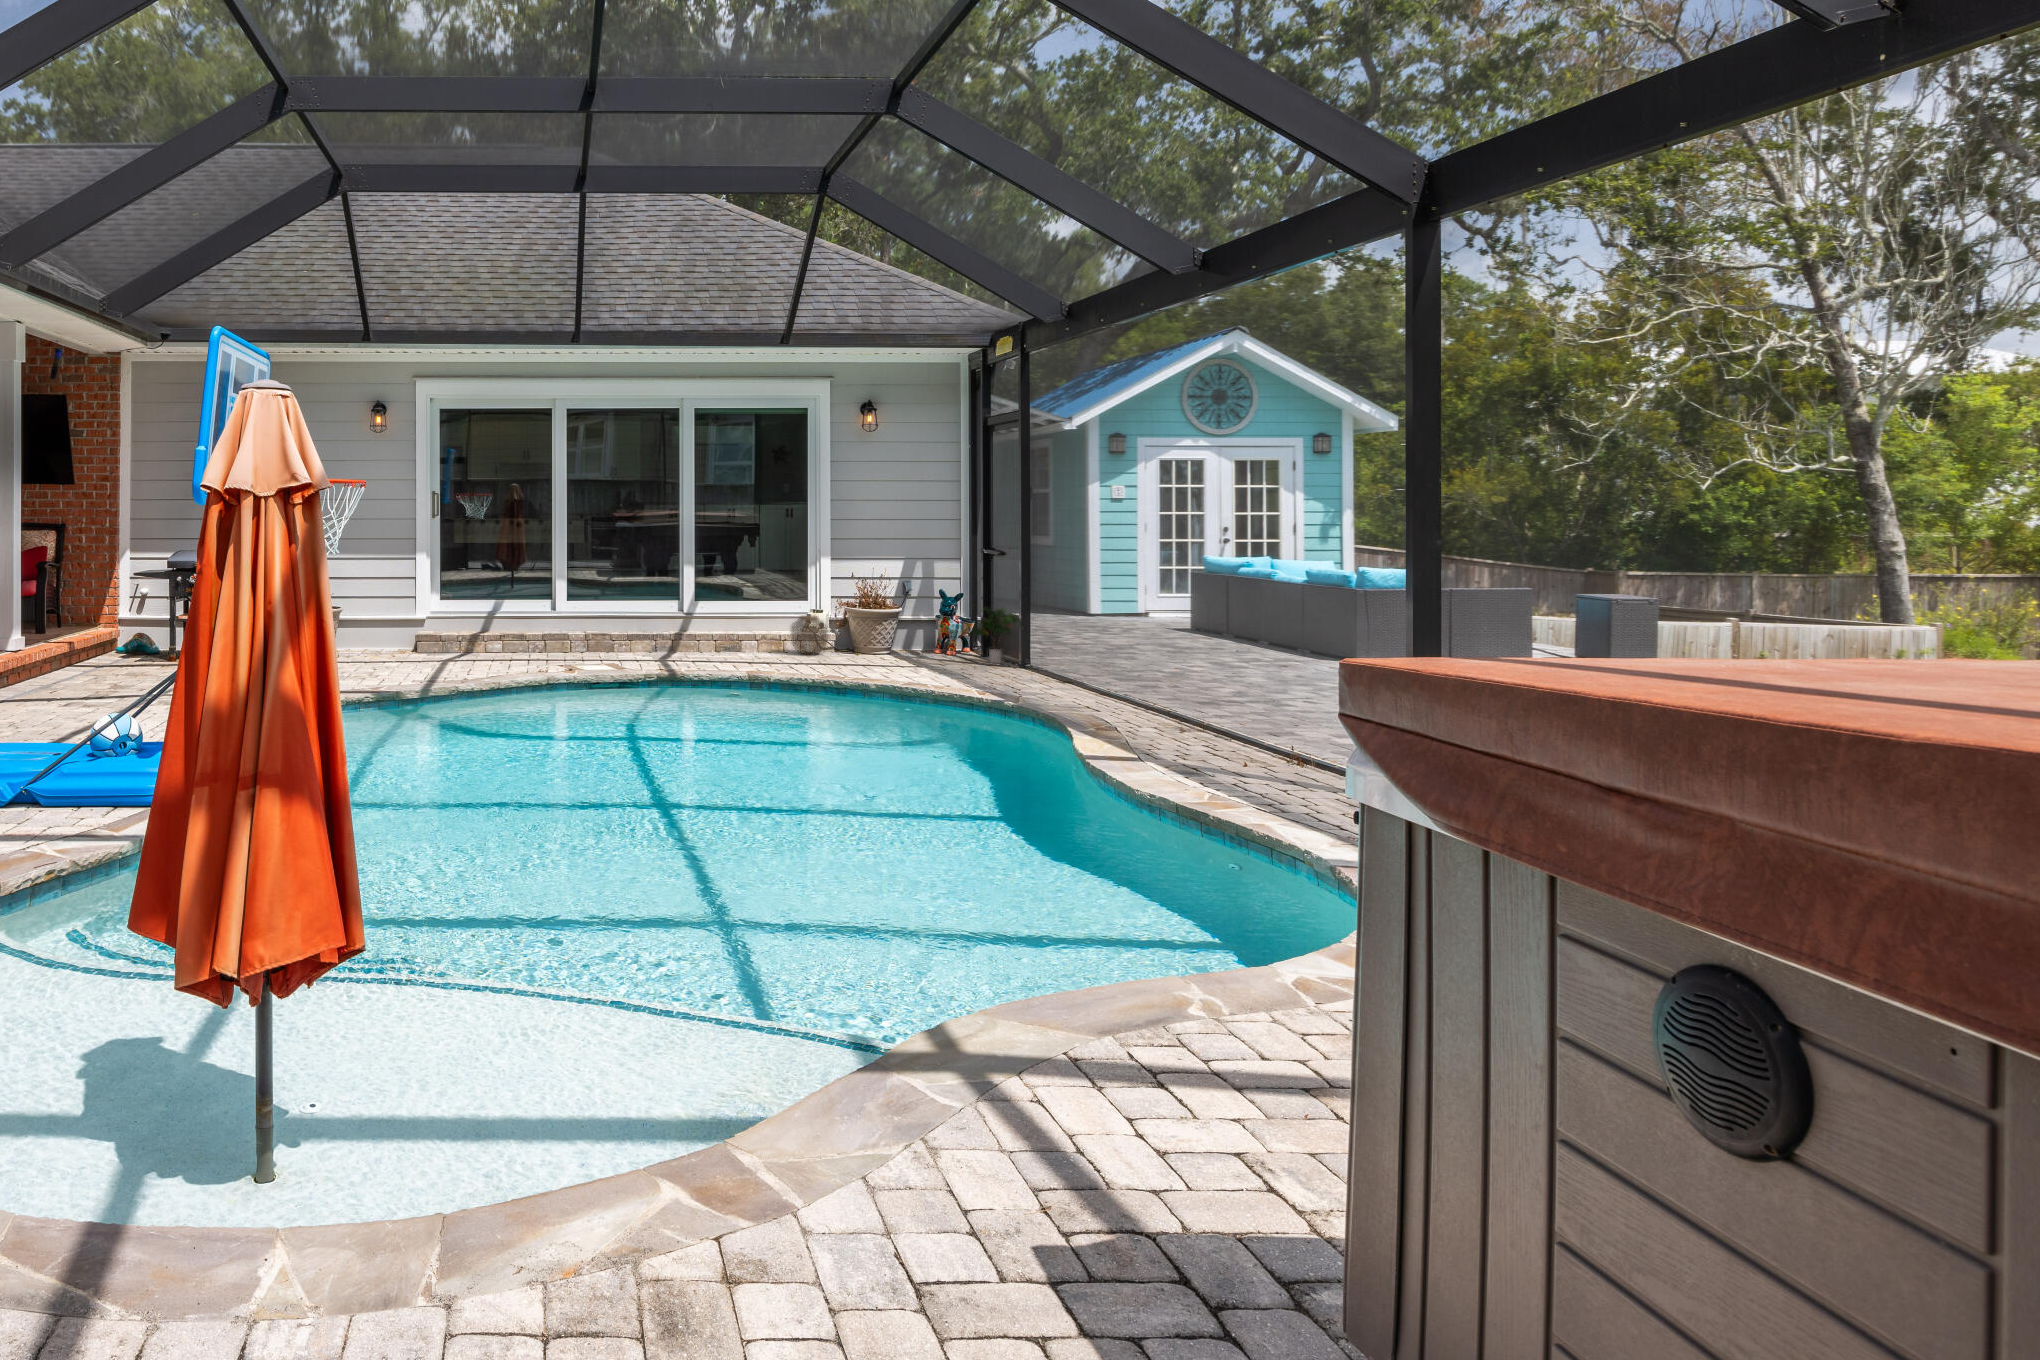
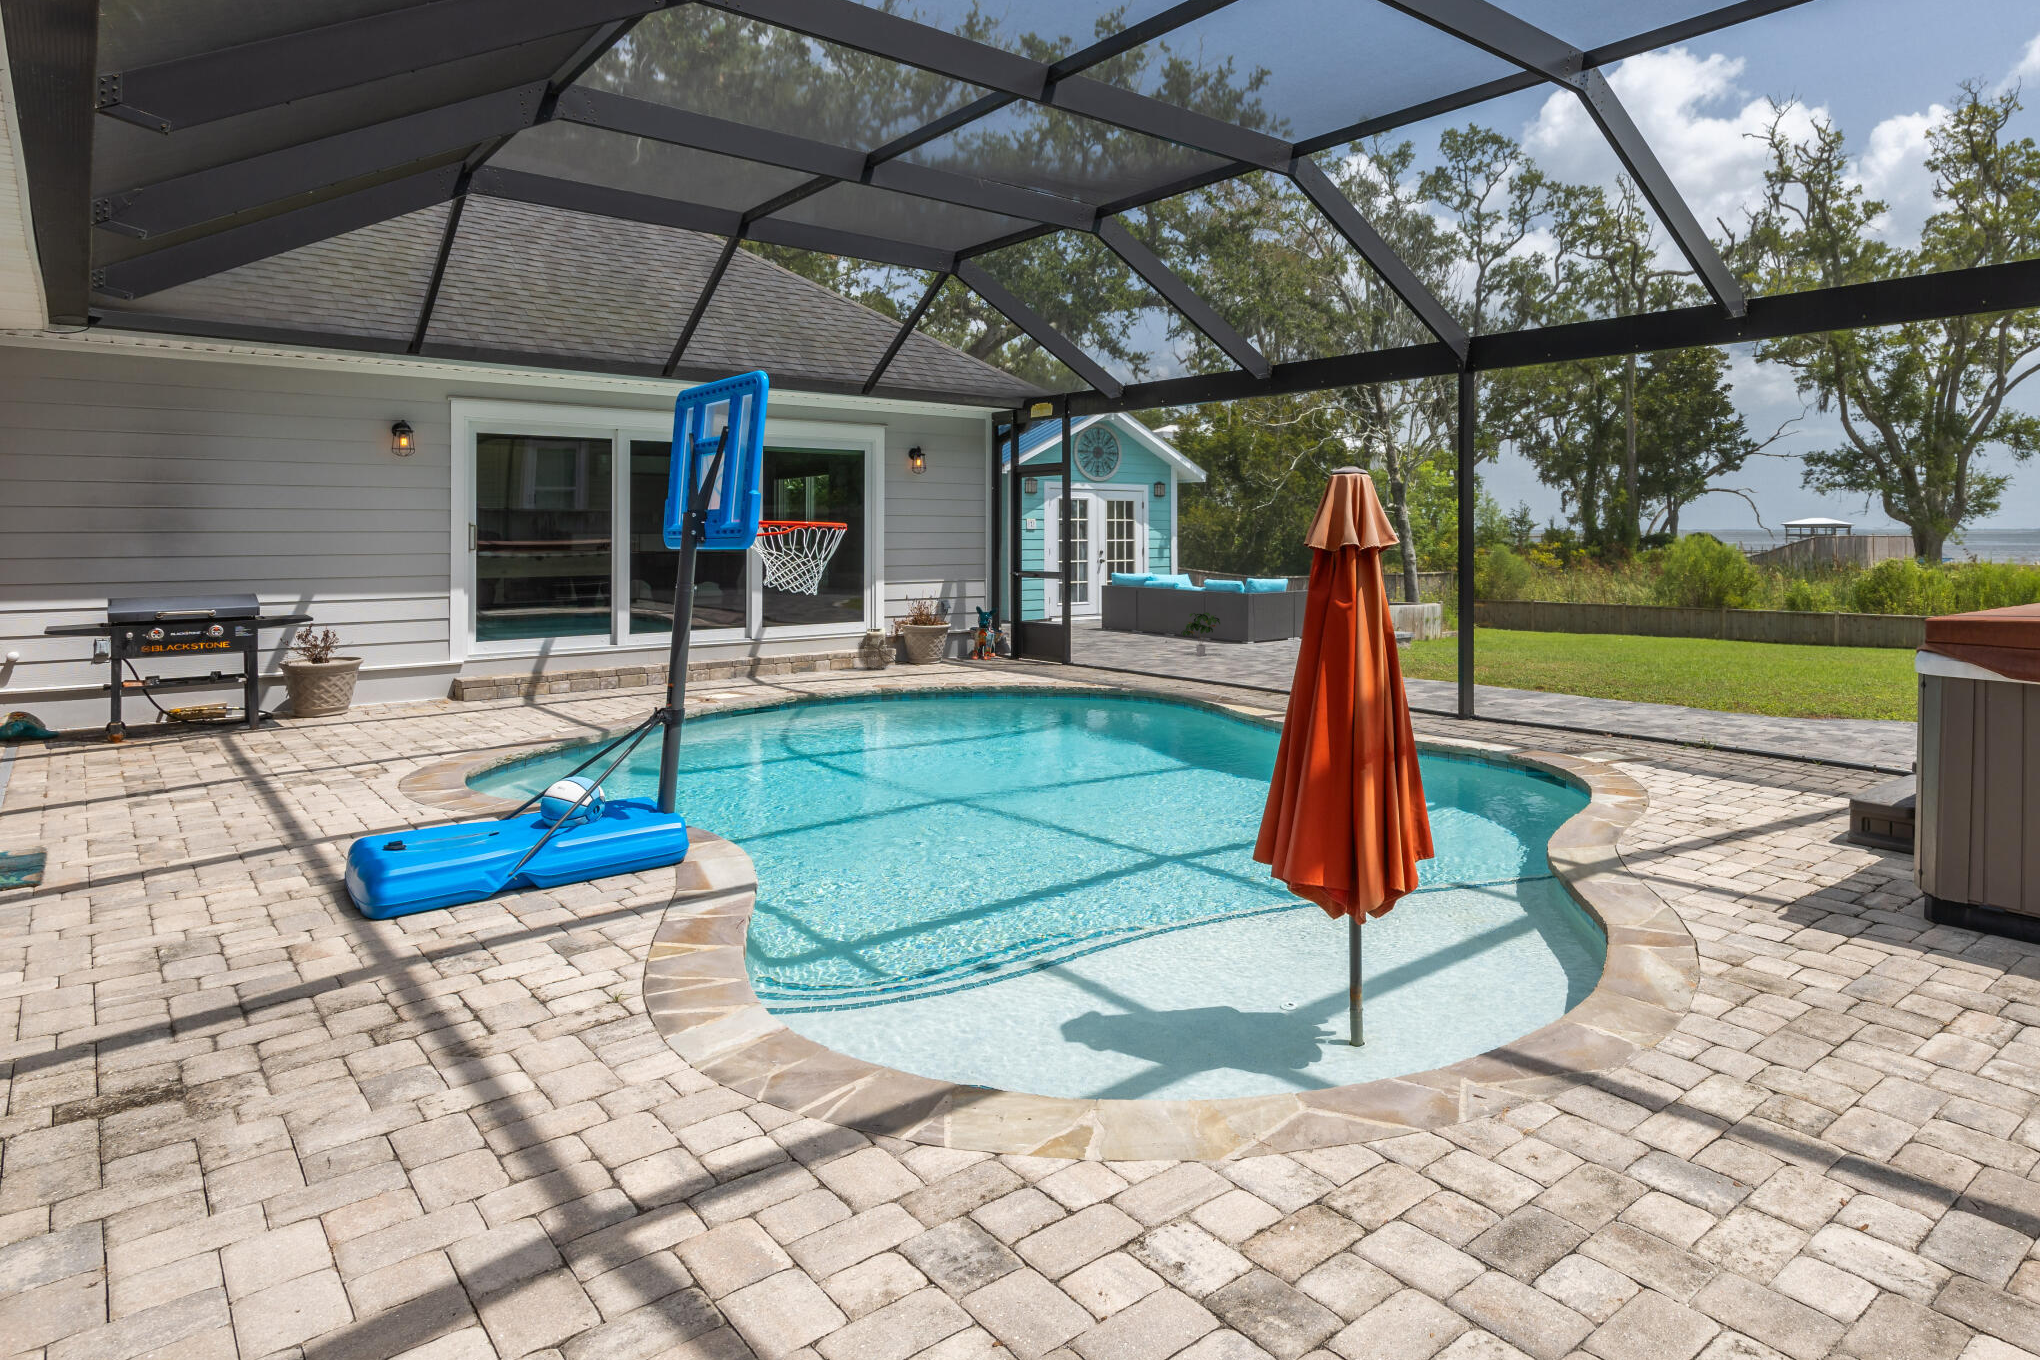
potted plant: present [974,608,1019,663] -> present [1181,612,1220,656]

